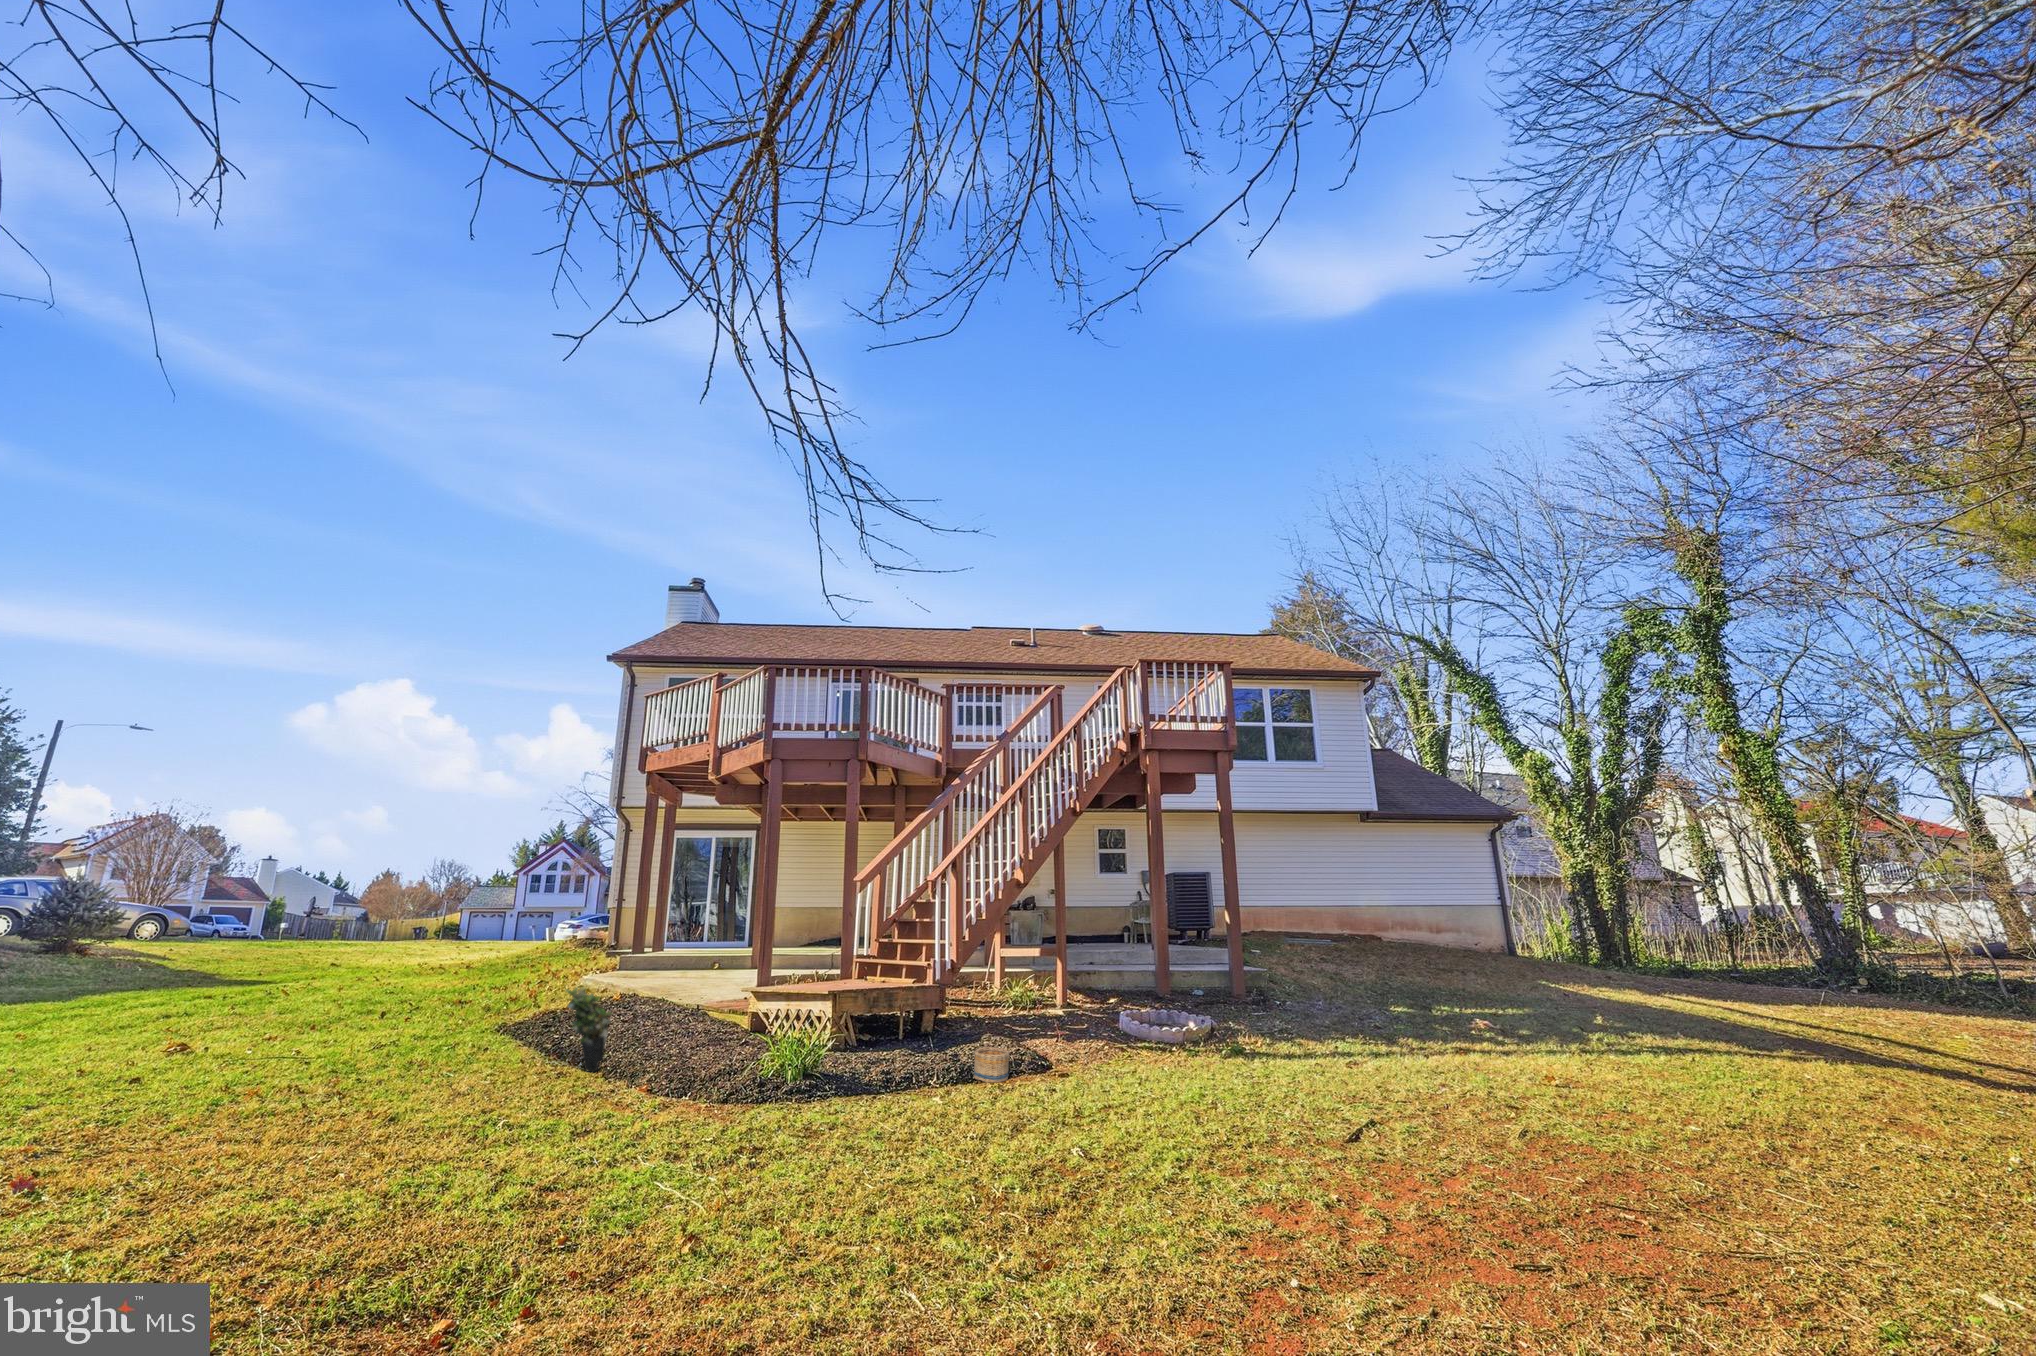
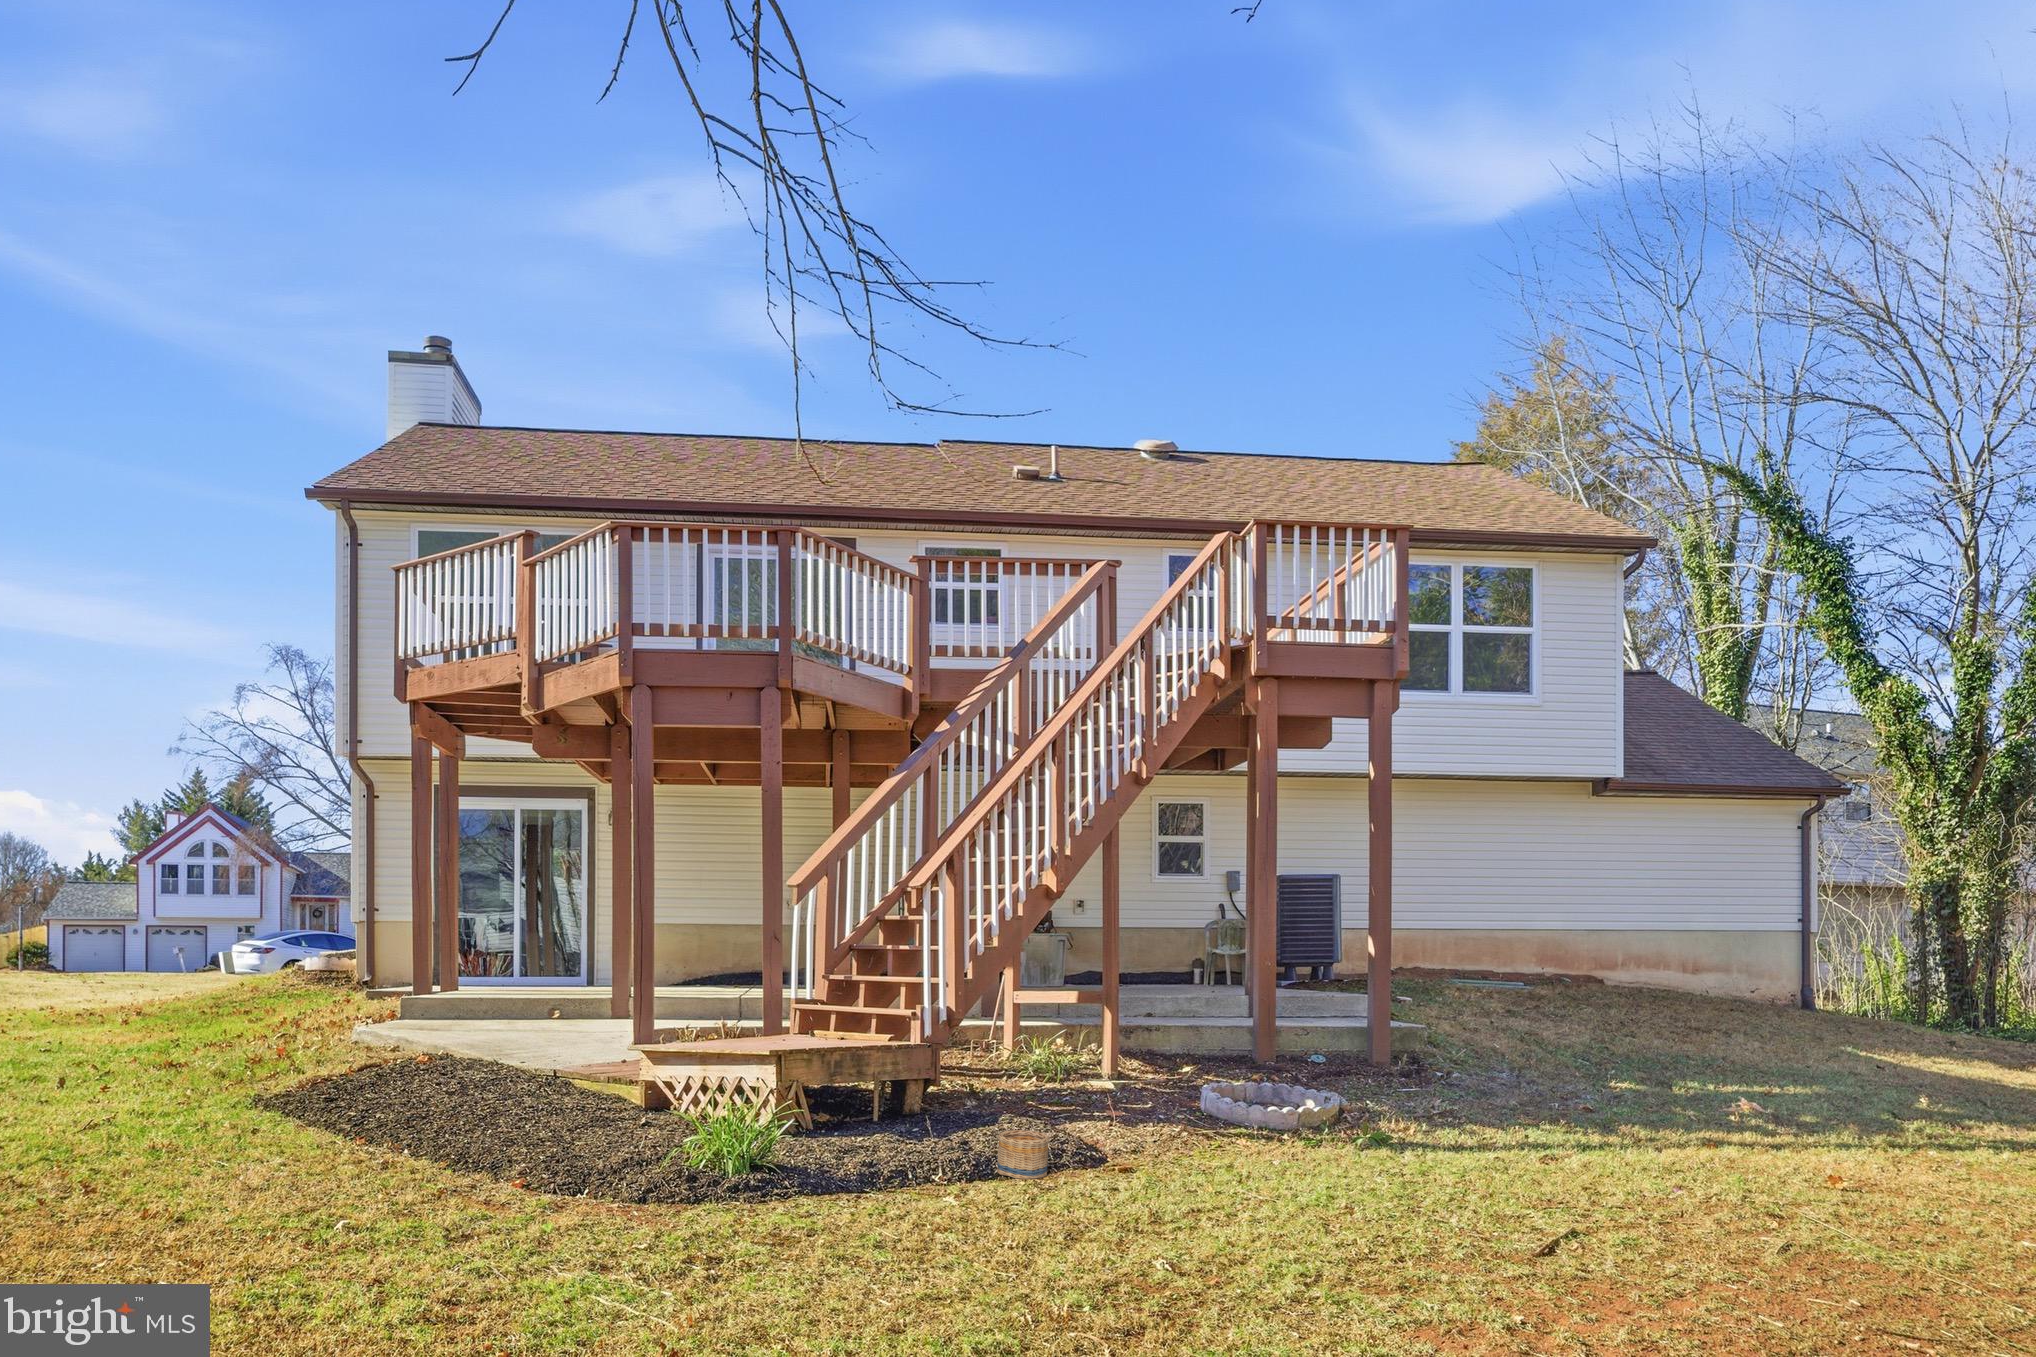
potted plant: present [566,987,612,1072] -> none [391,1036,465,1161]

